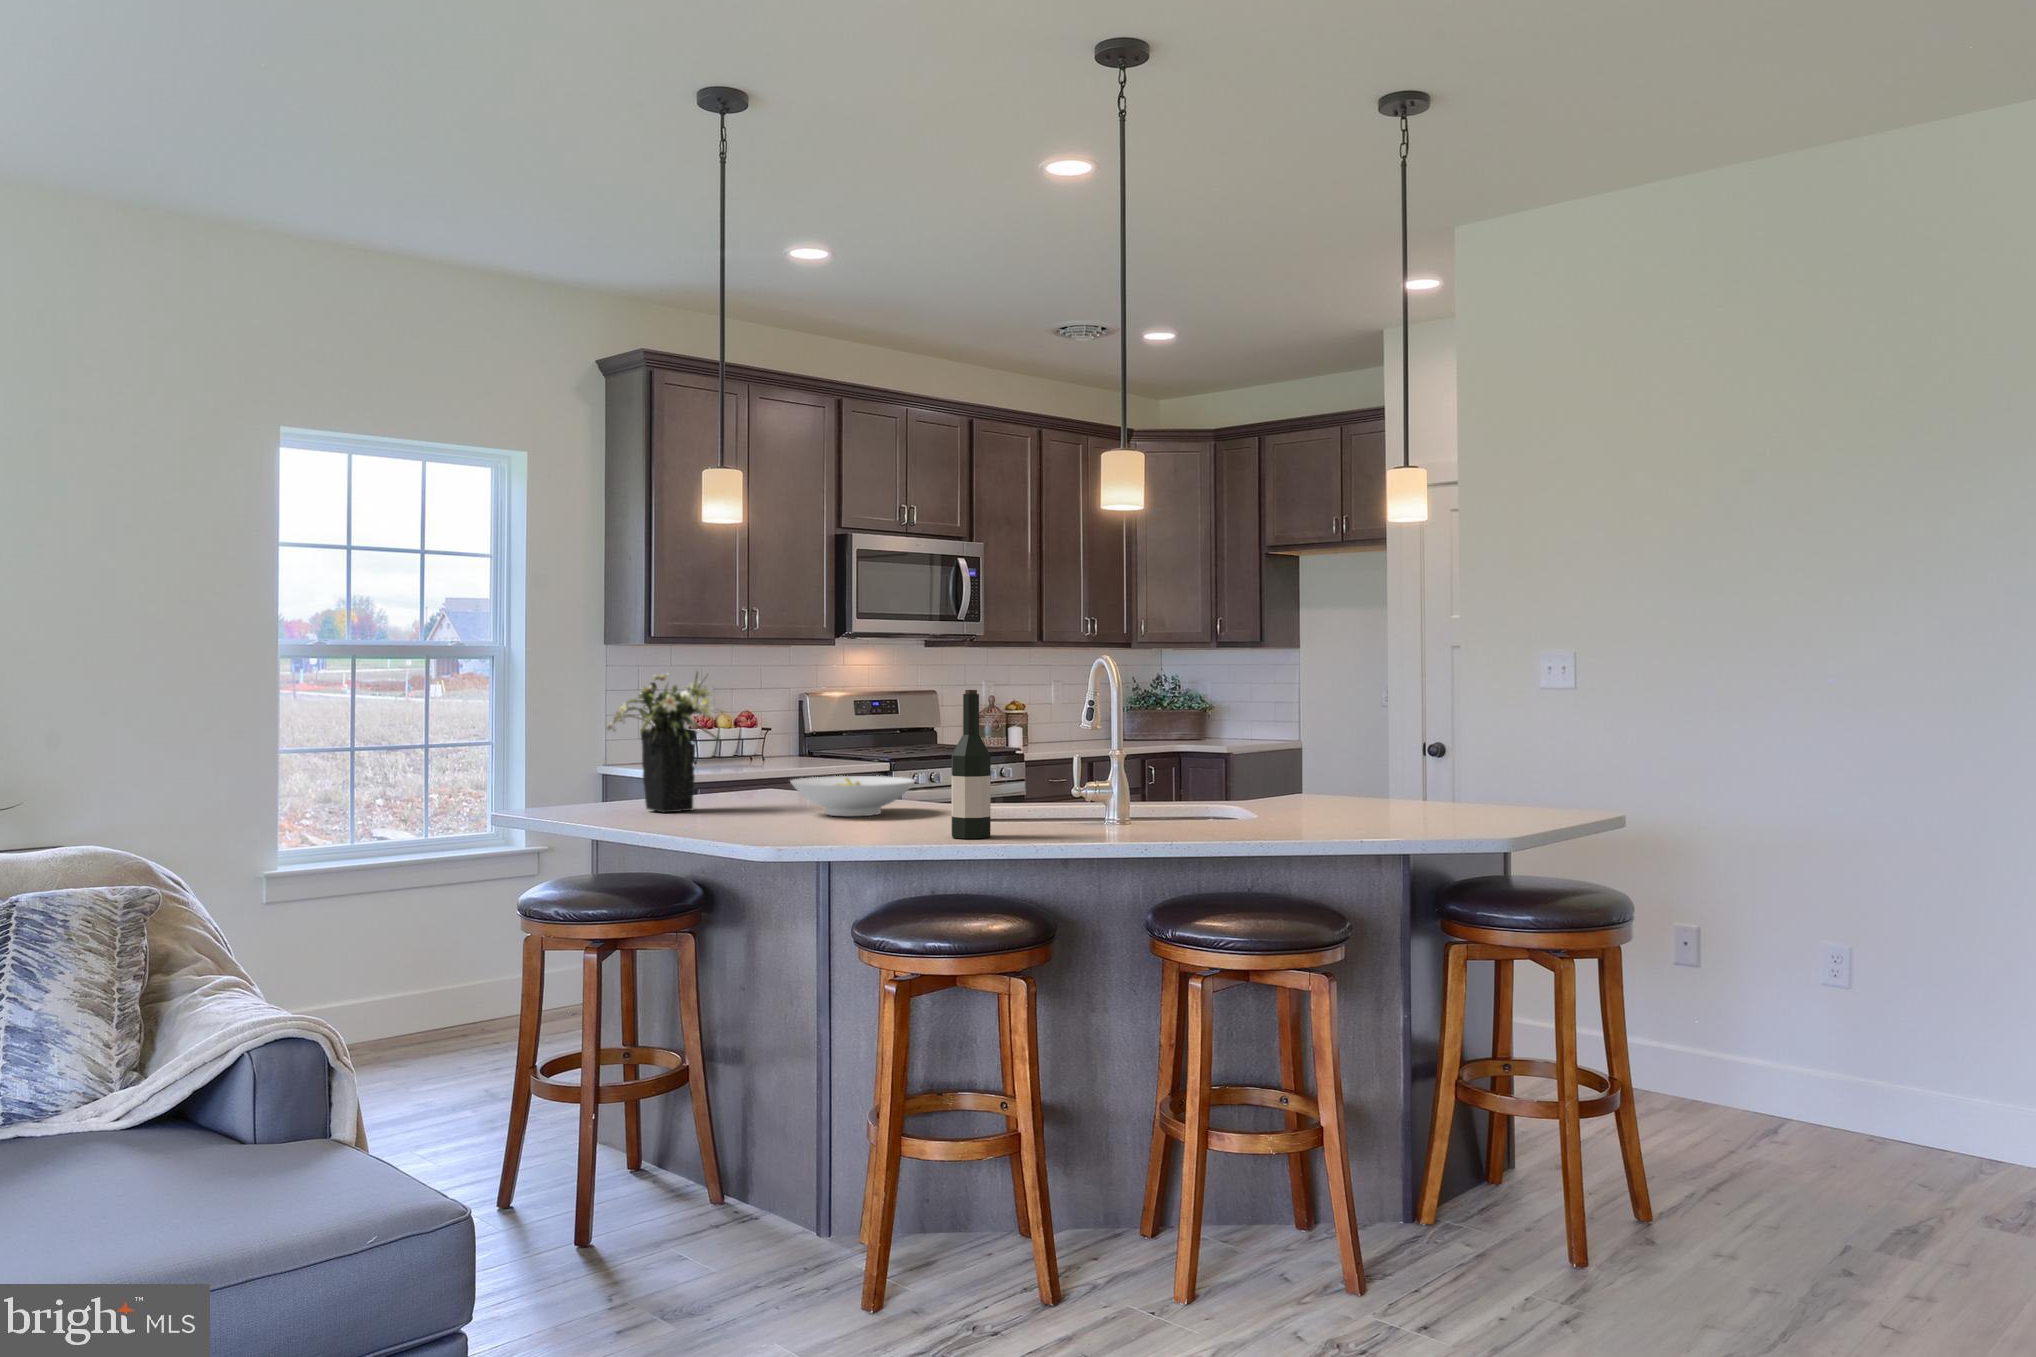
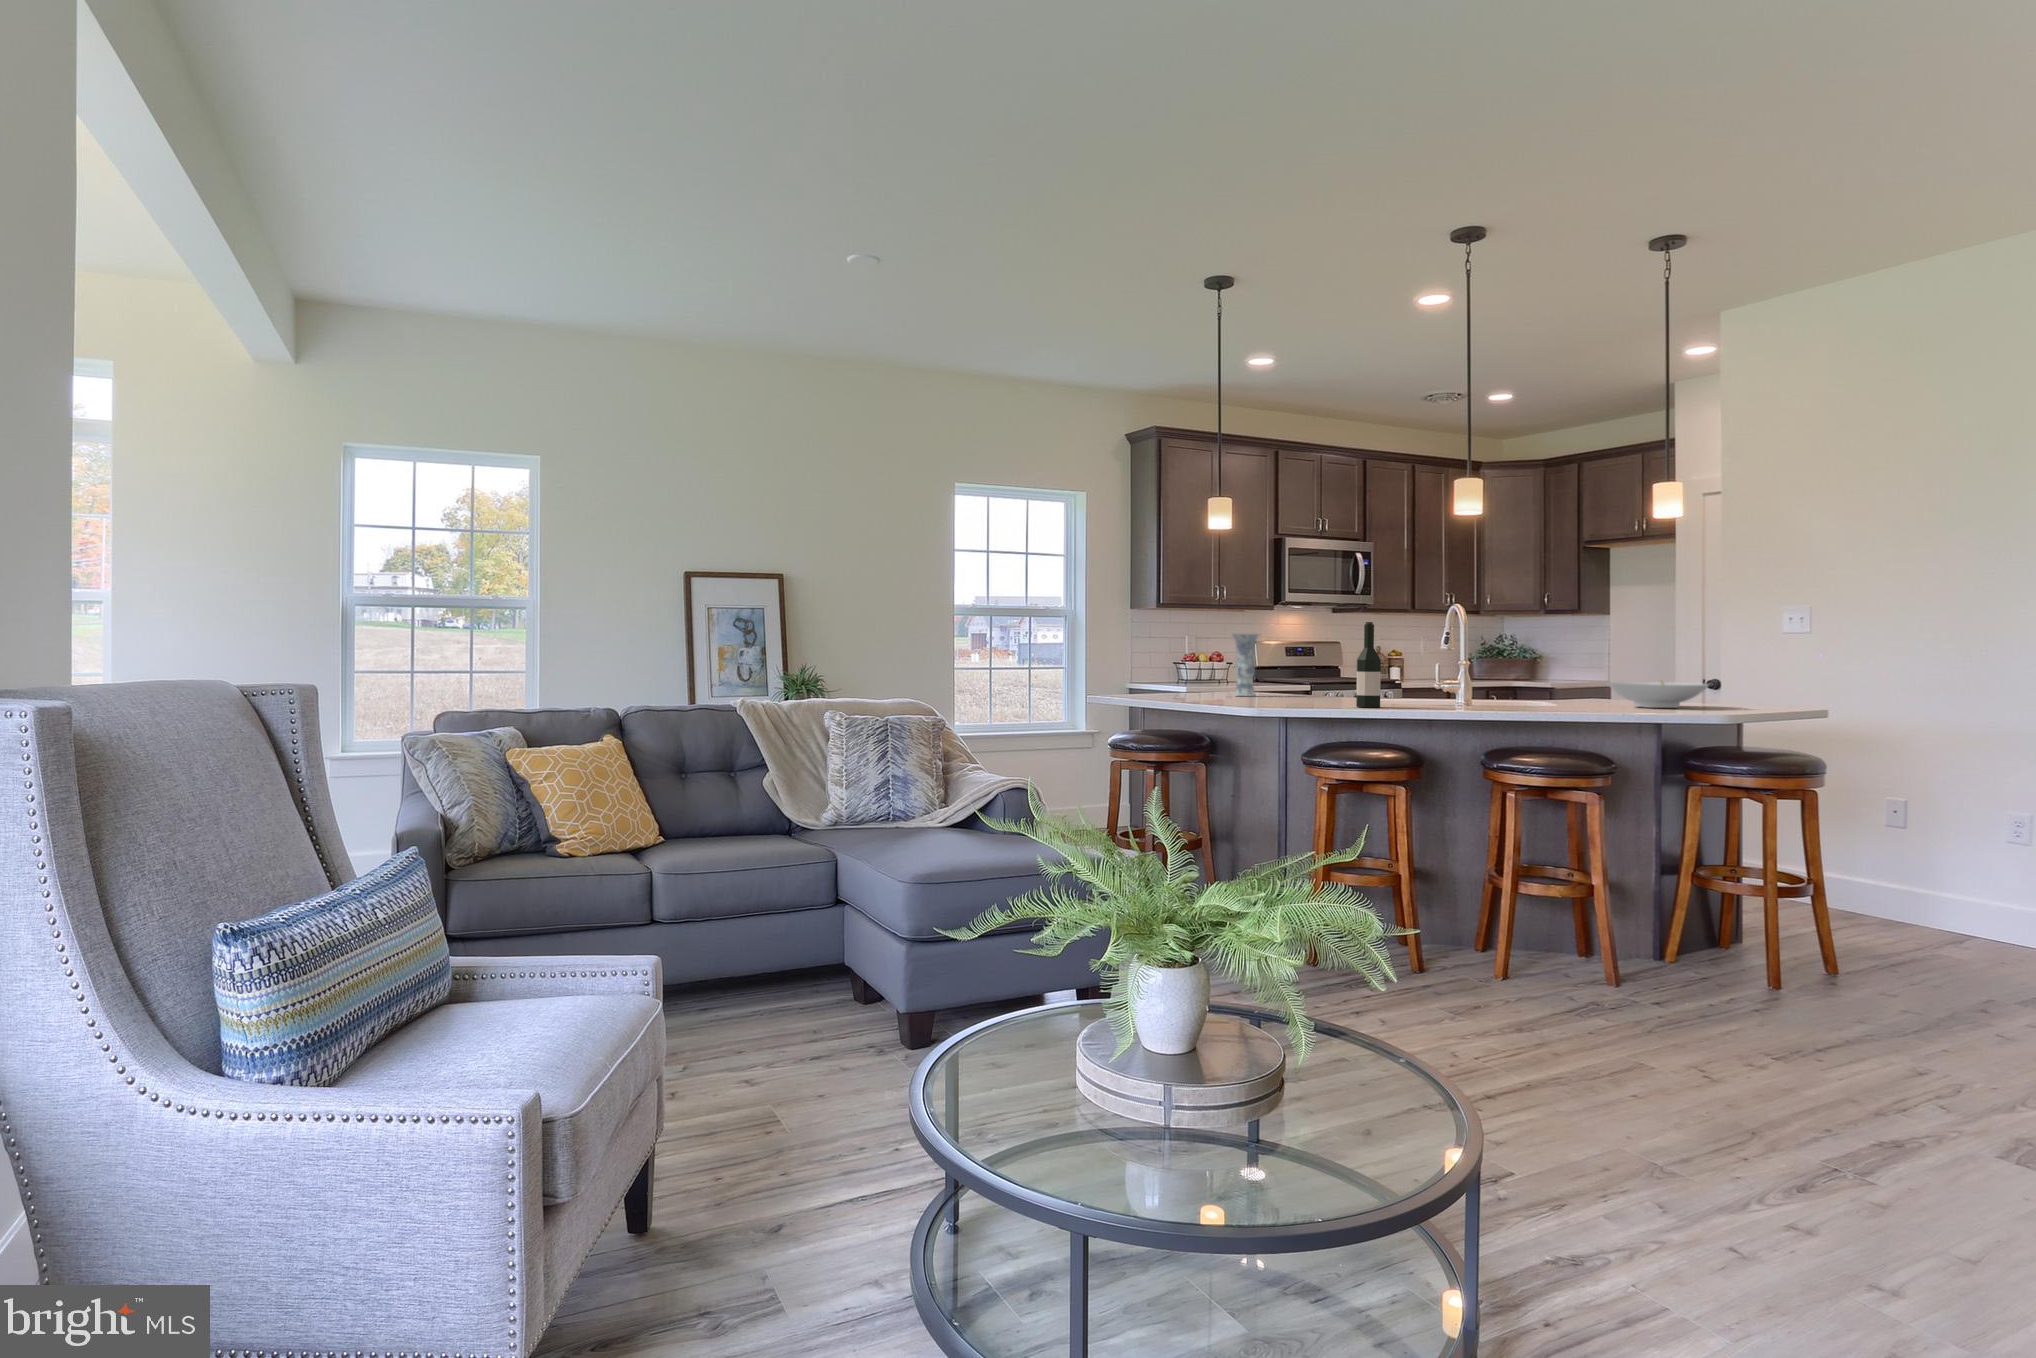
flower arrangement: present [607,672,723,813] -> none [1151,617,1218,698]
vase: none [752,696,802,803] -> present [1232,633,1259,696]
bowl: present [791,776,915,816] -> present [1608,681,1708,708]

